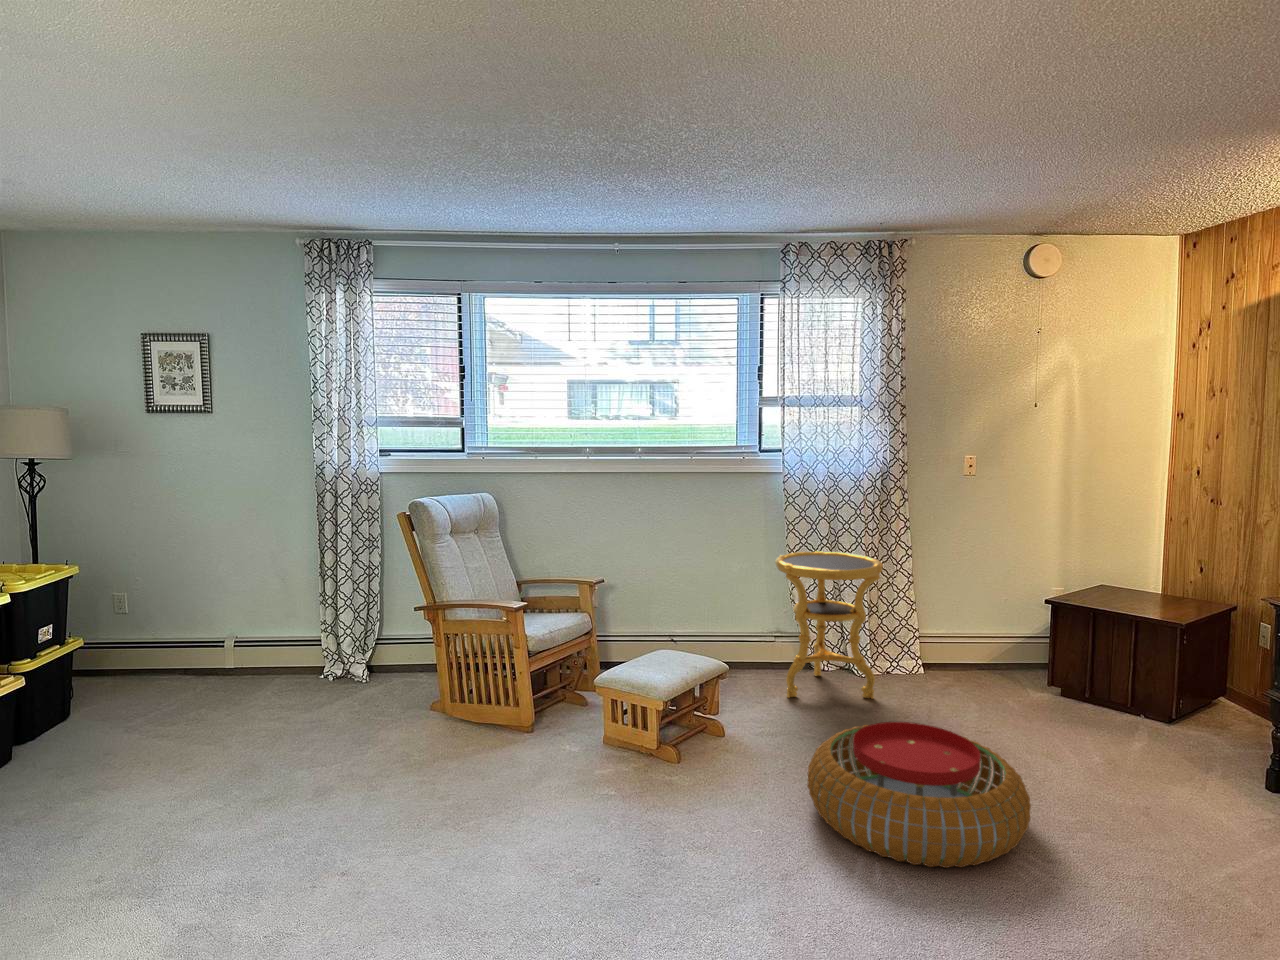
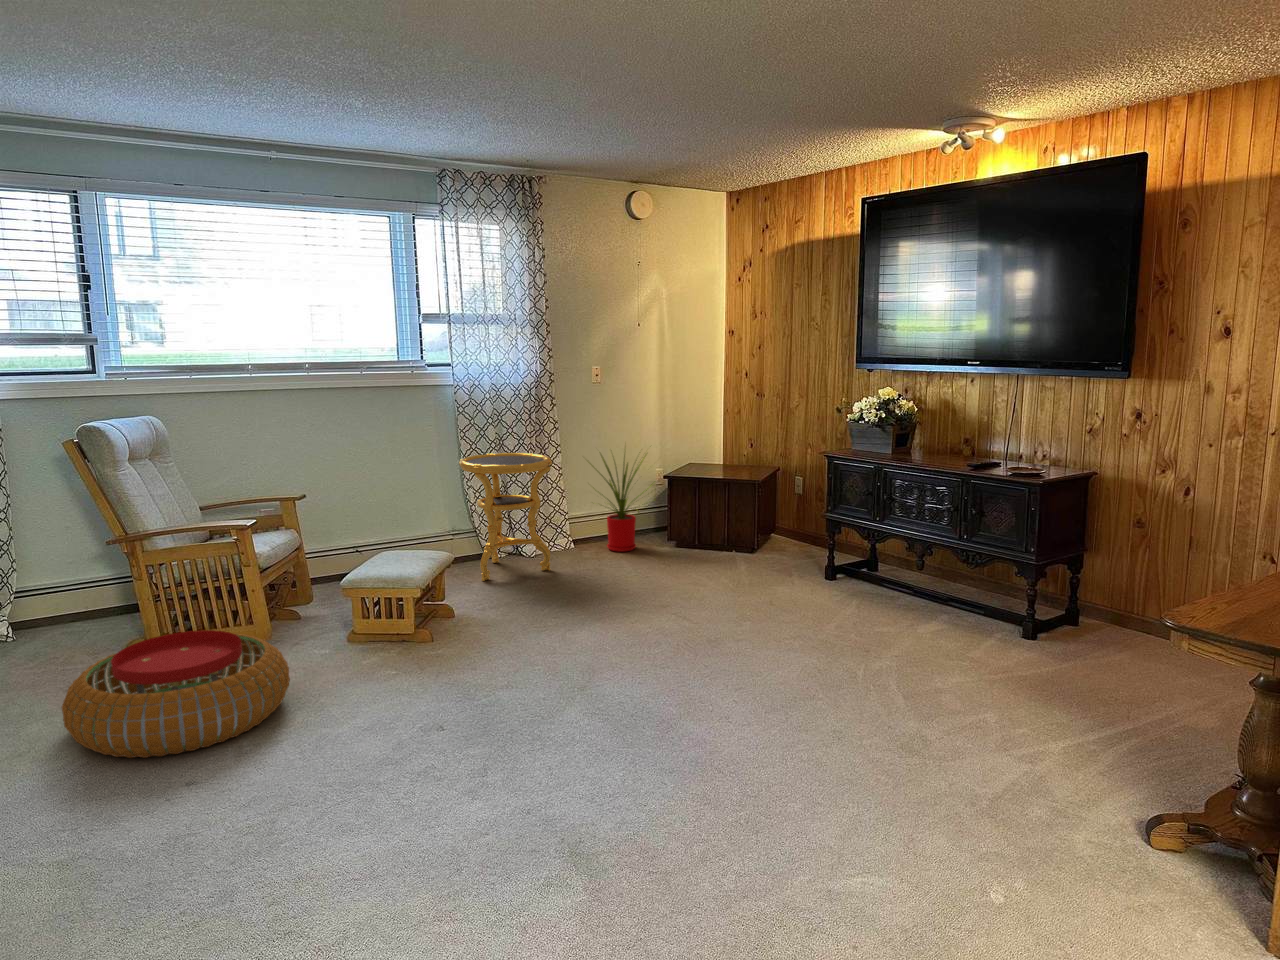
house plant: none [934,551,1044,691] -> present [588,453,647,552]
pouf: present [807,722,1031,868] -> present [62,630,290,758]

